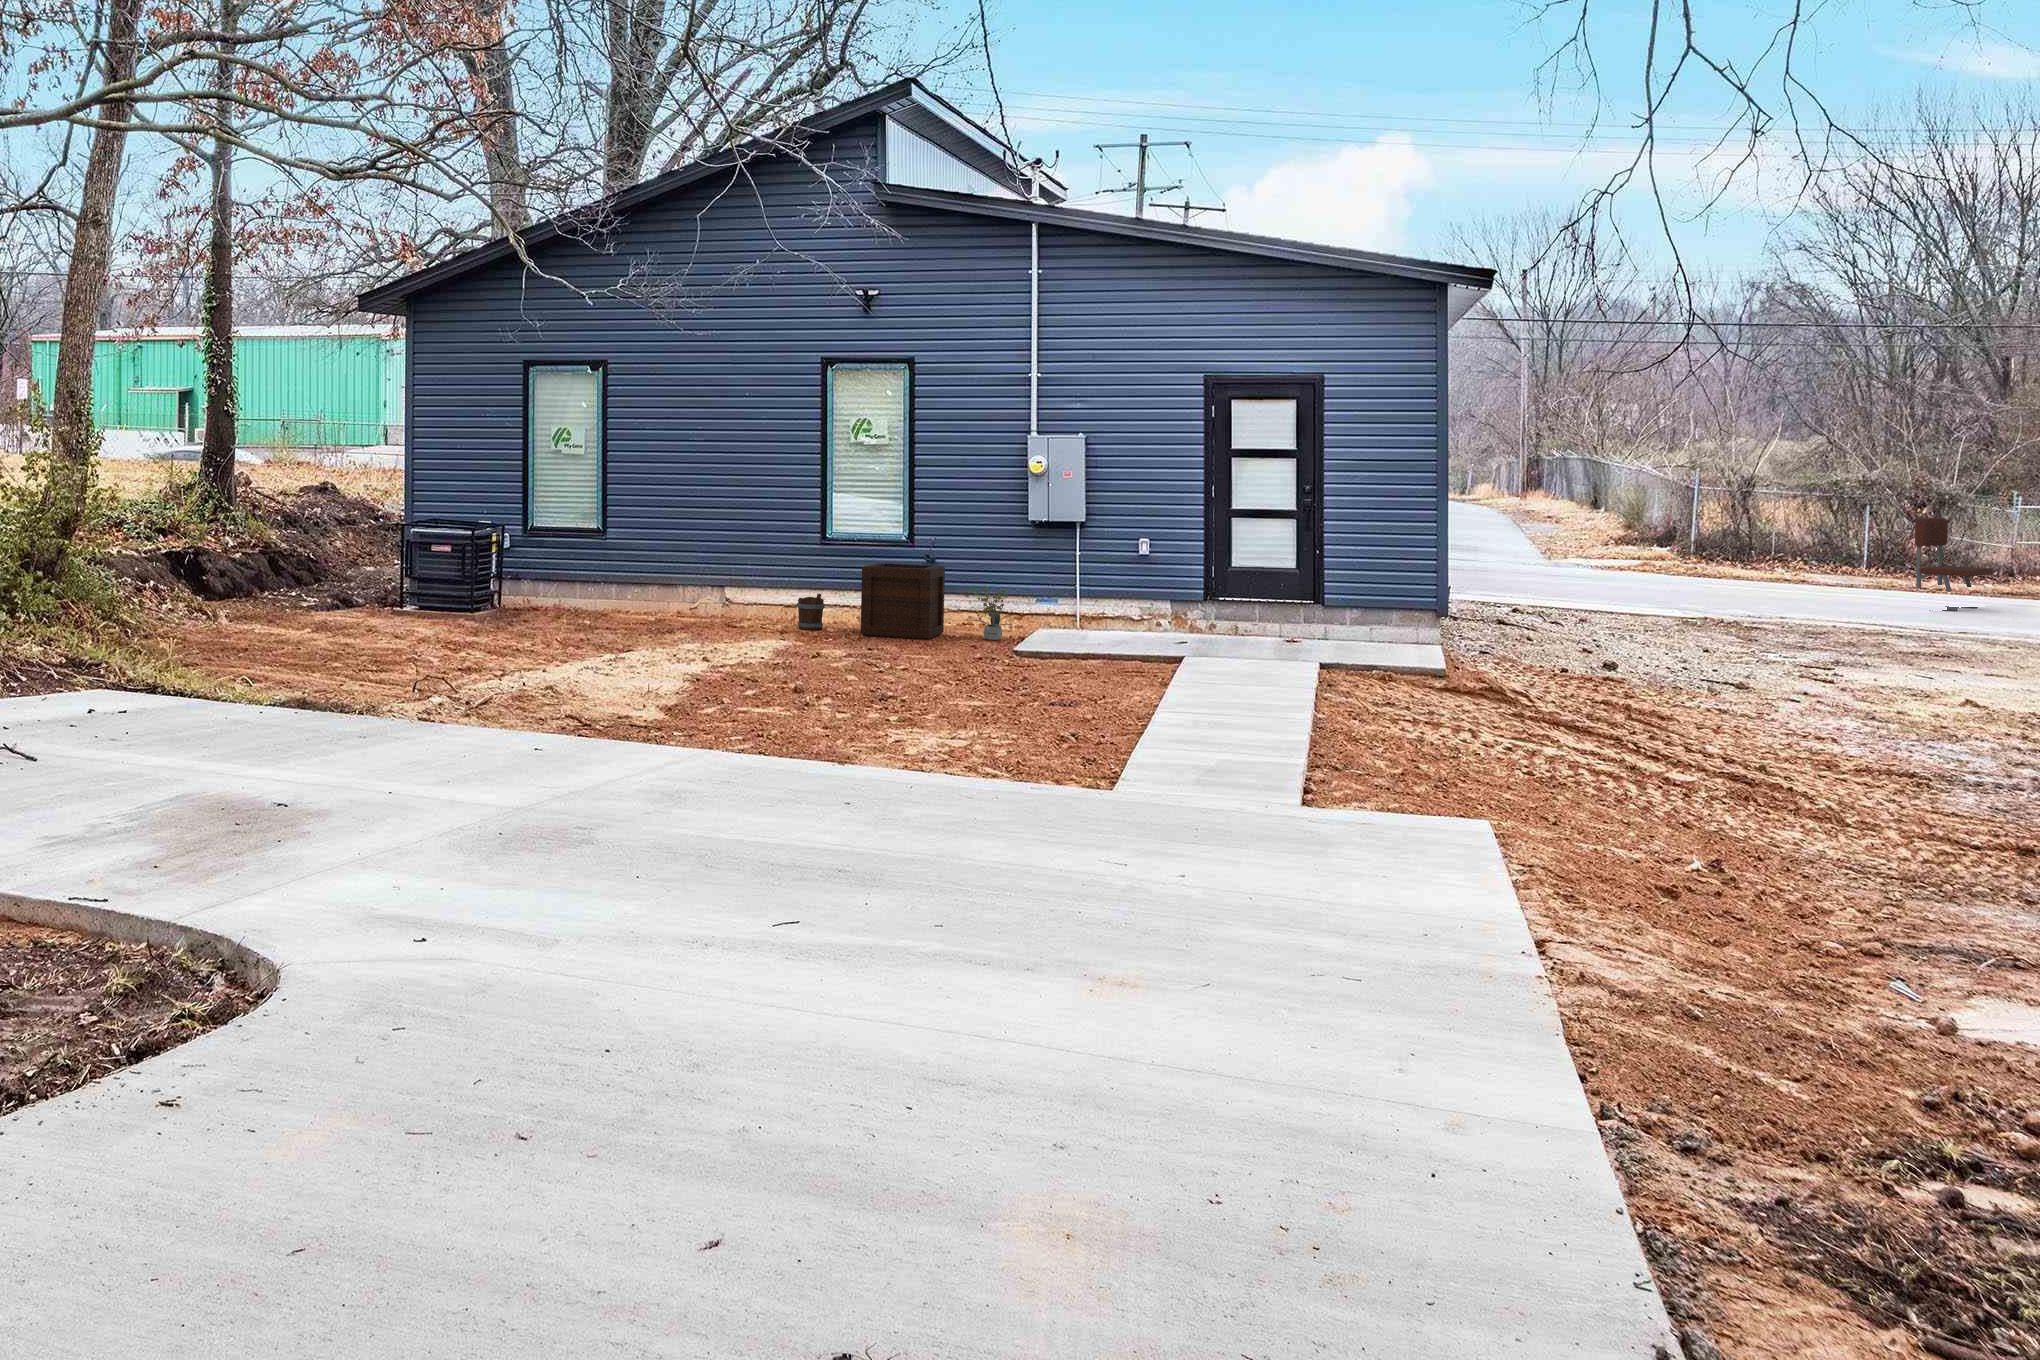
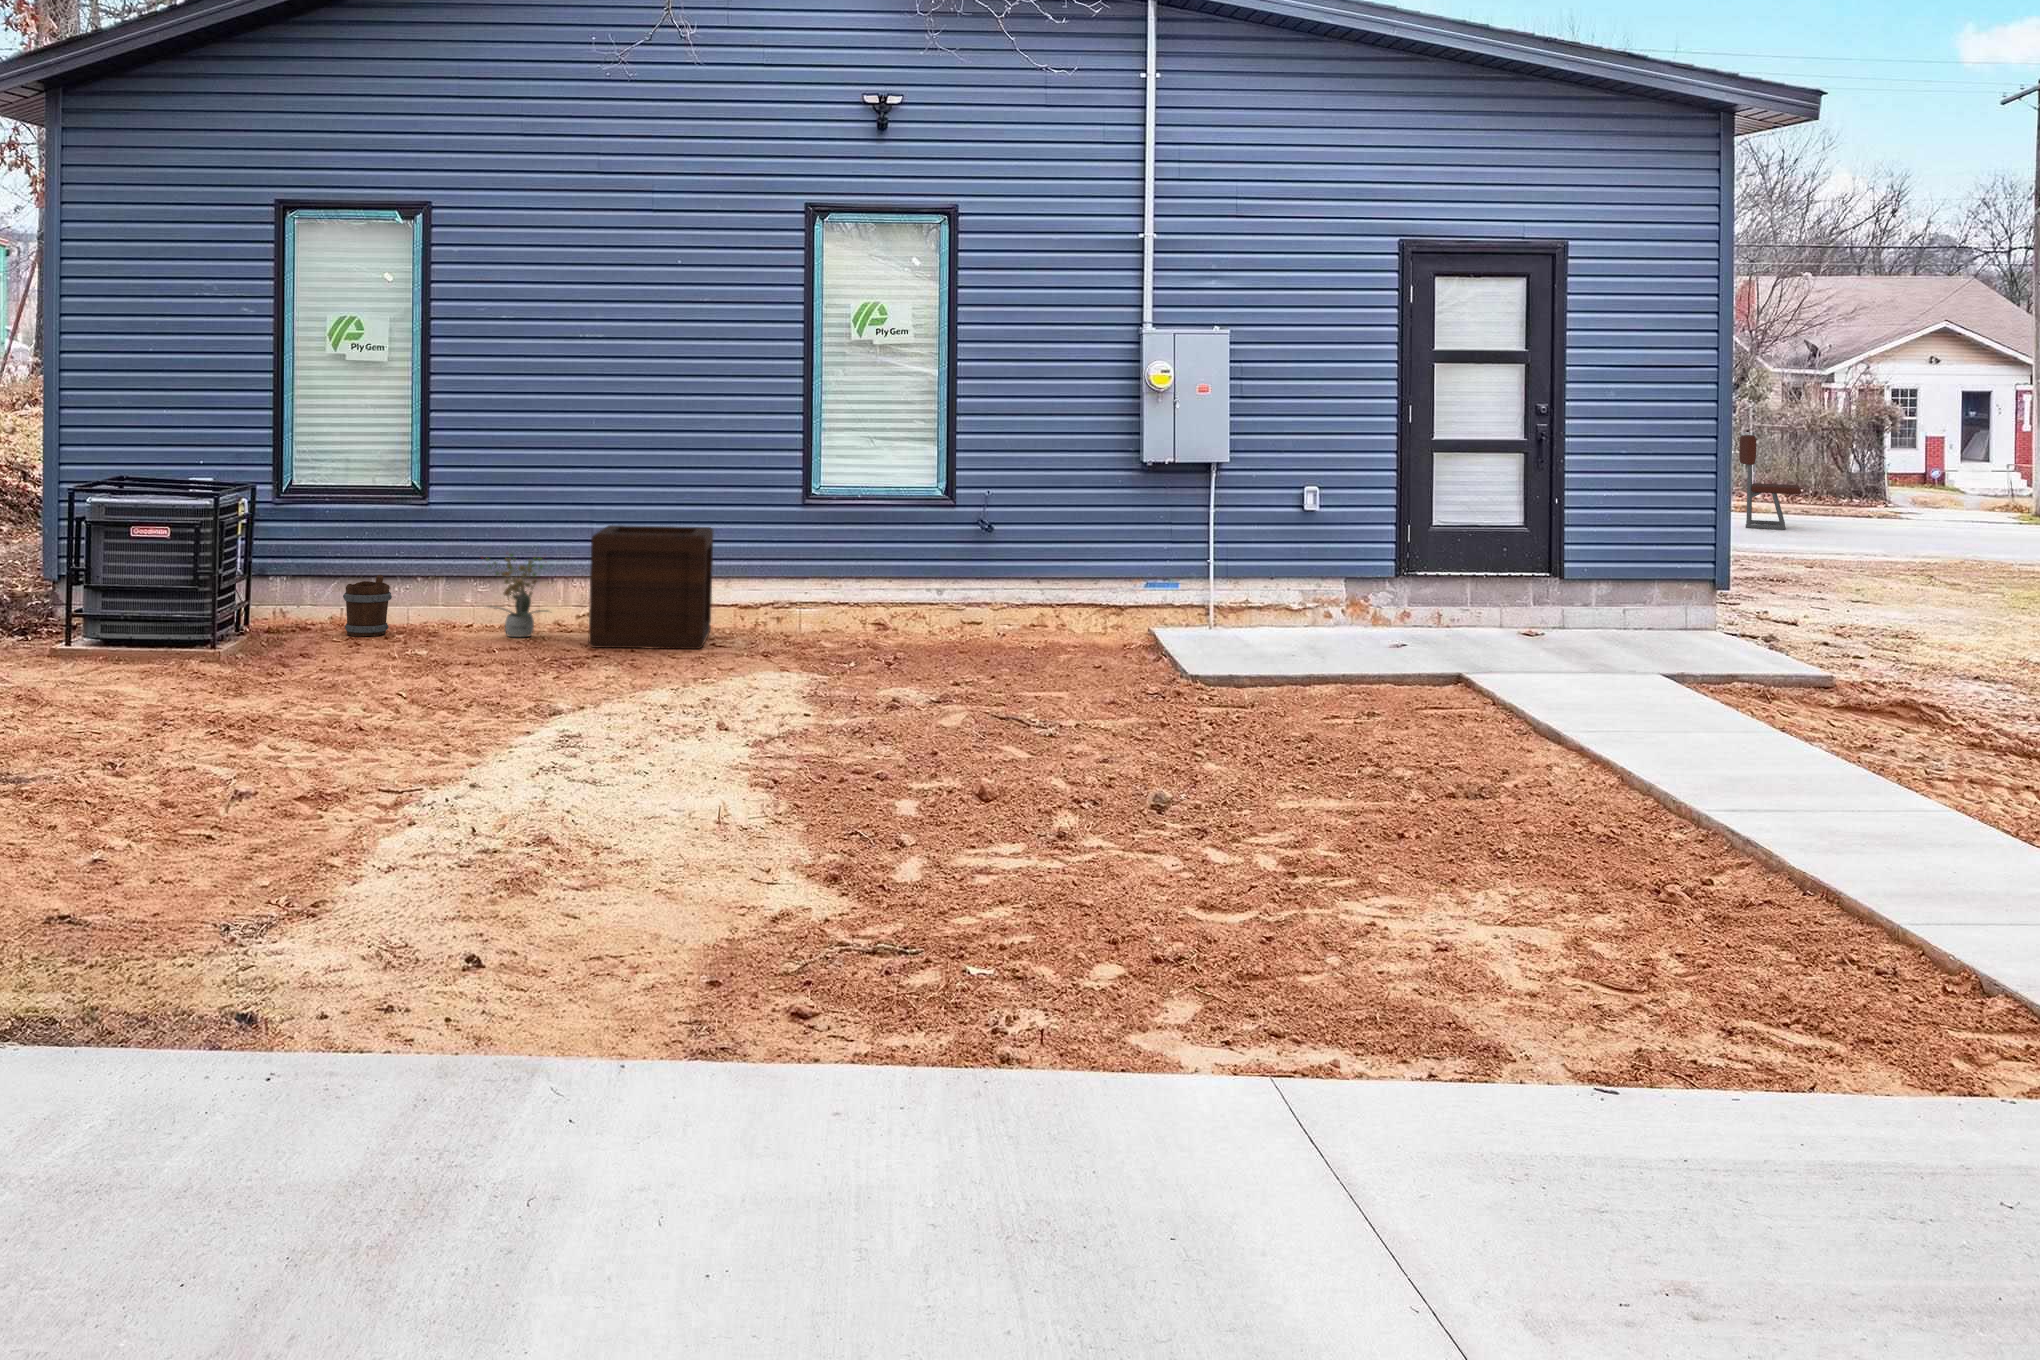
wooden crate: present [861,563,945,640] -> present [588,525,713,649]
potted plant: present [969,586,1012,640] -> present [486,554,547,637]
bucket: present [797,594,825,630] -> present [343,575,392,637]

